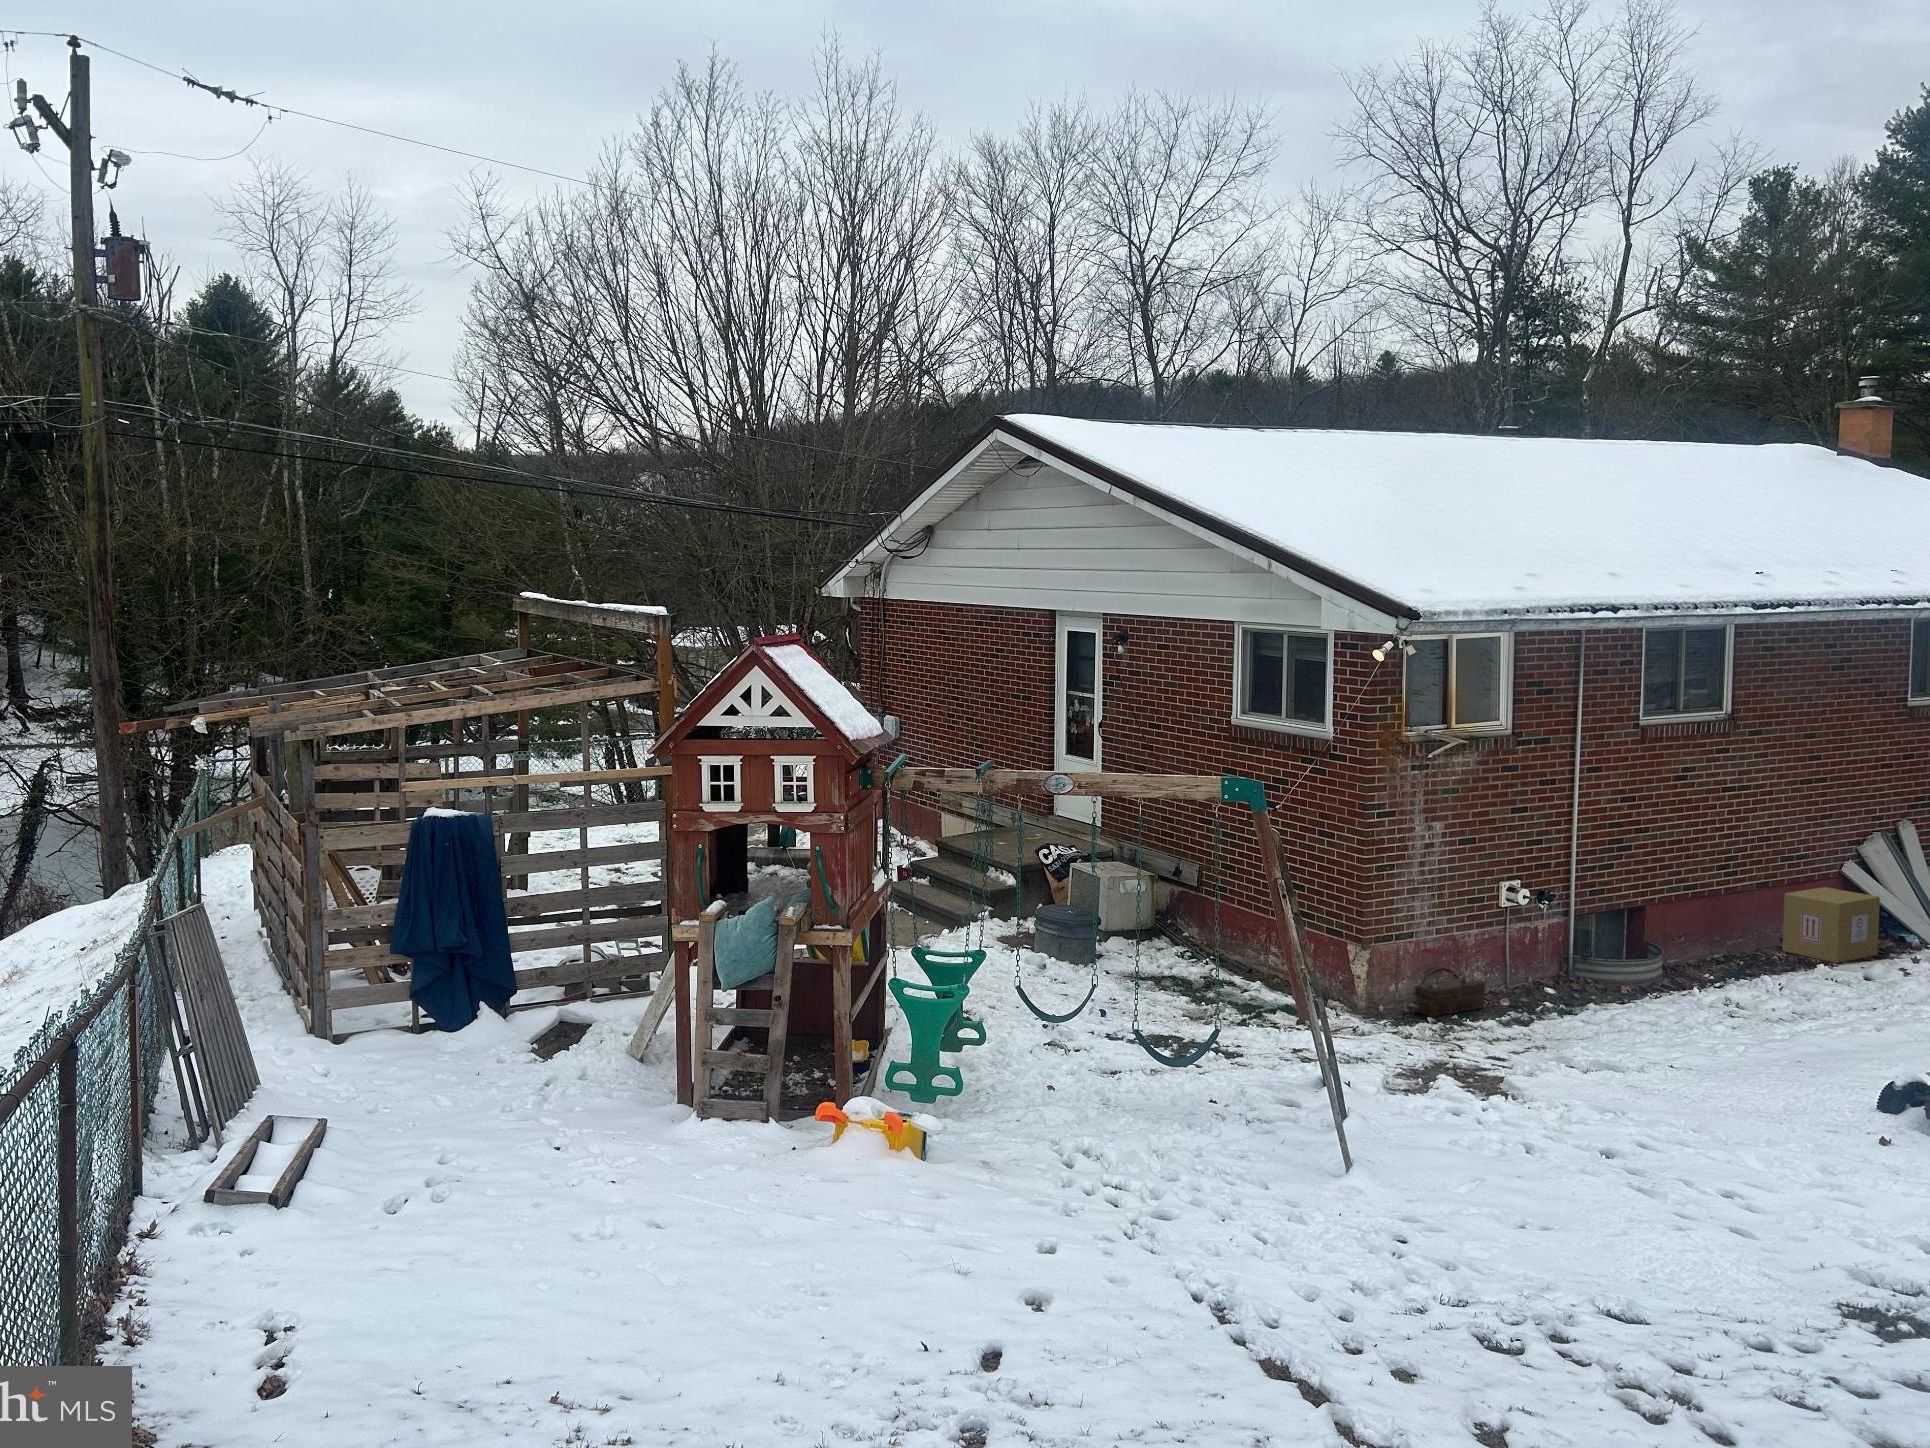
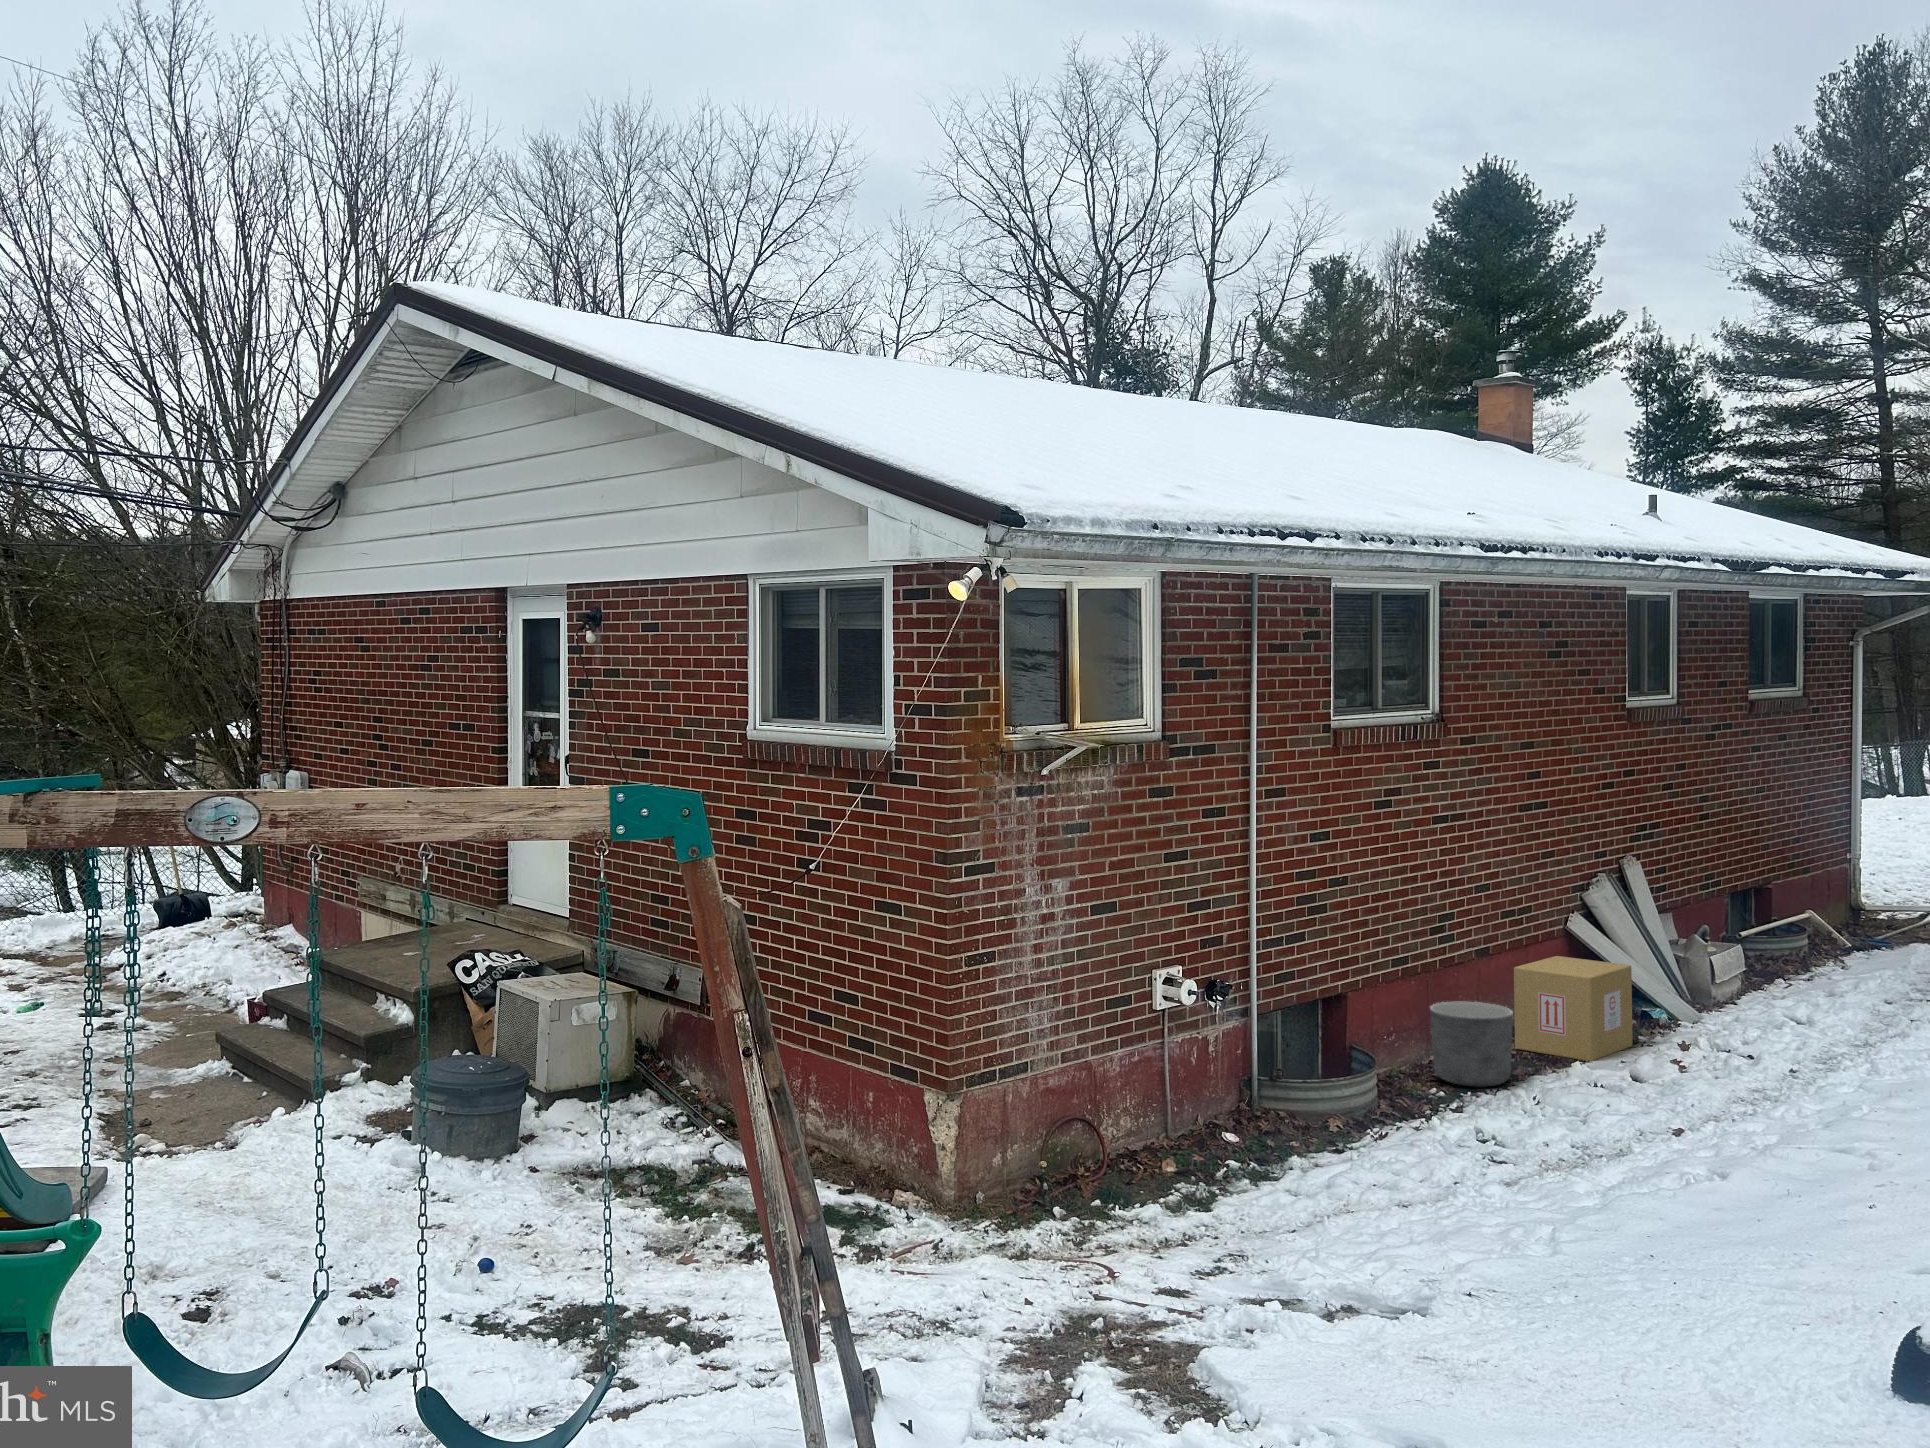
planter: none [1708,915,1770,973] -> present [1430,1002,1513,1087]
toolbox: present [1414,971,1486,1017] -> none [1029,1122,1144,1206]

